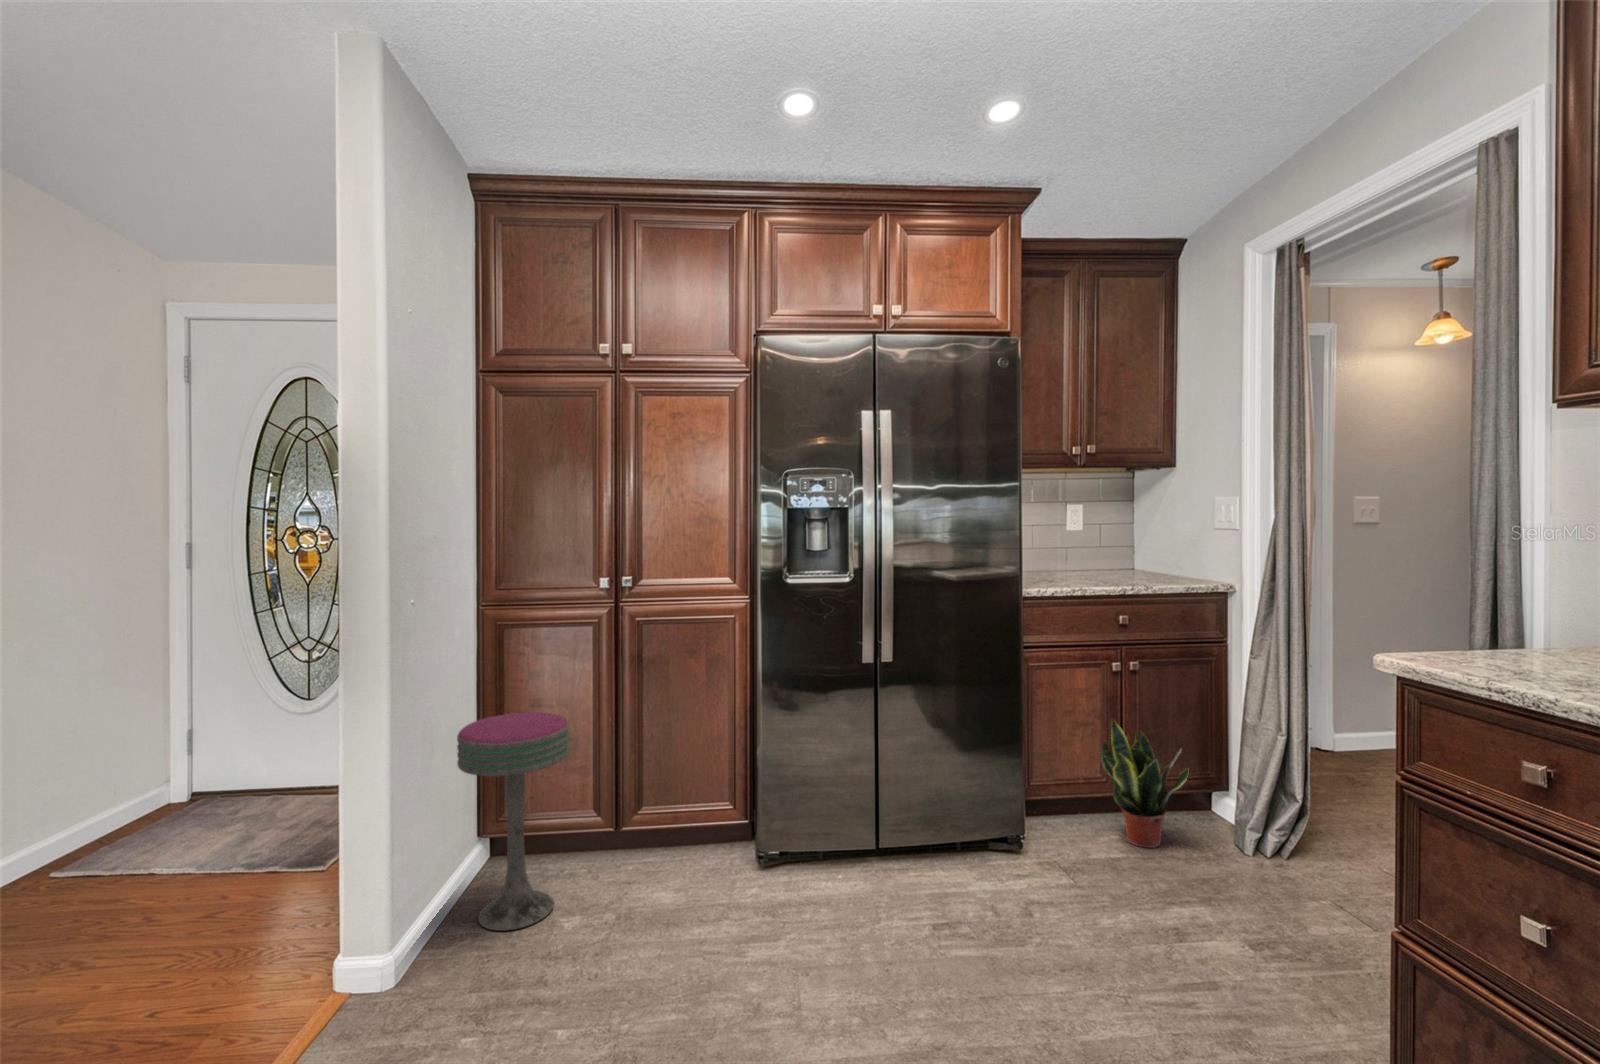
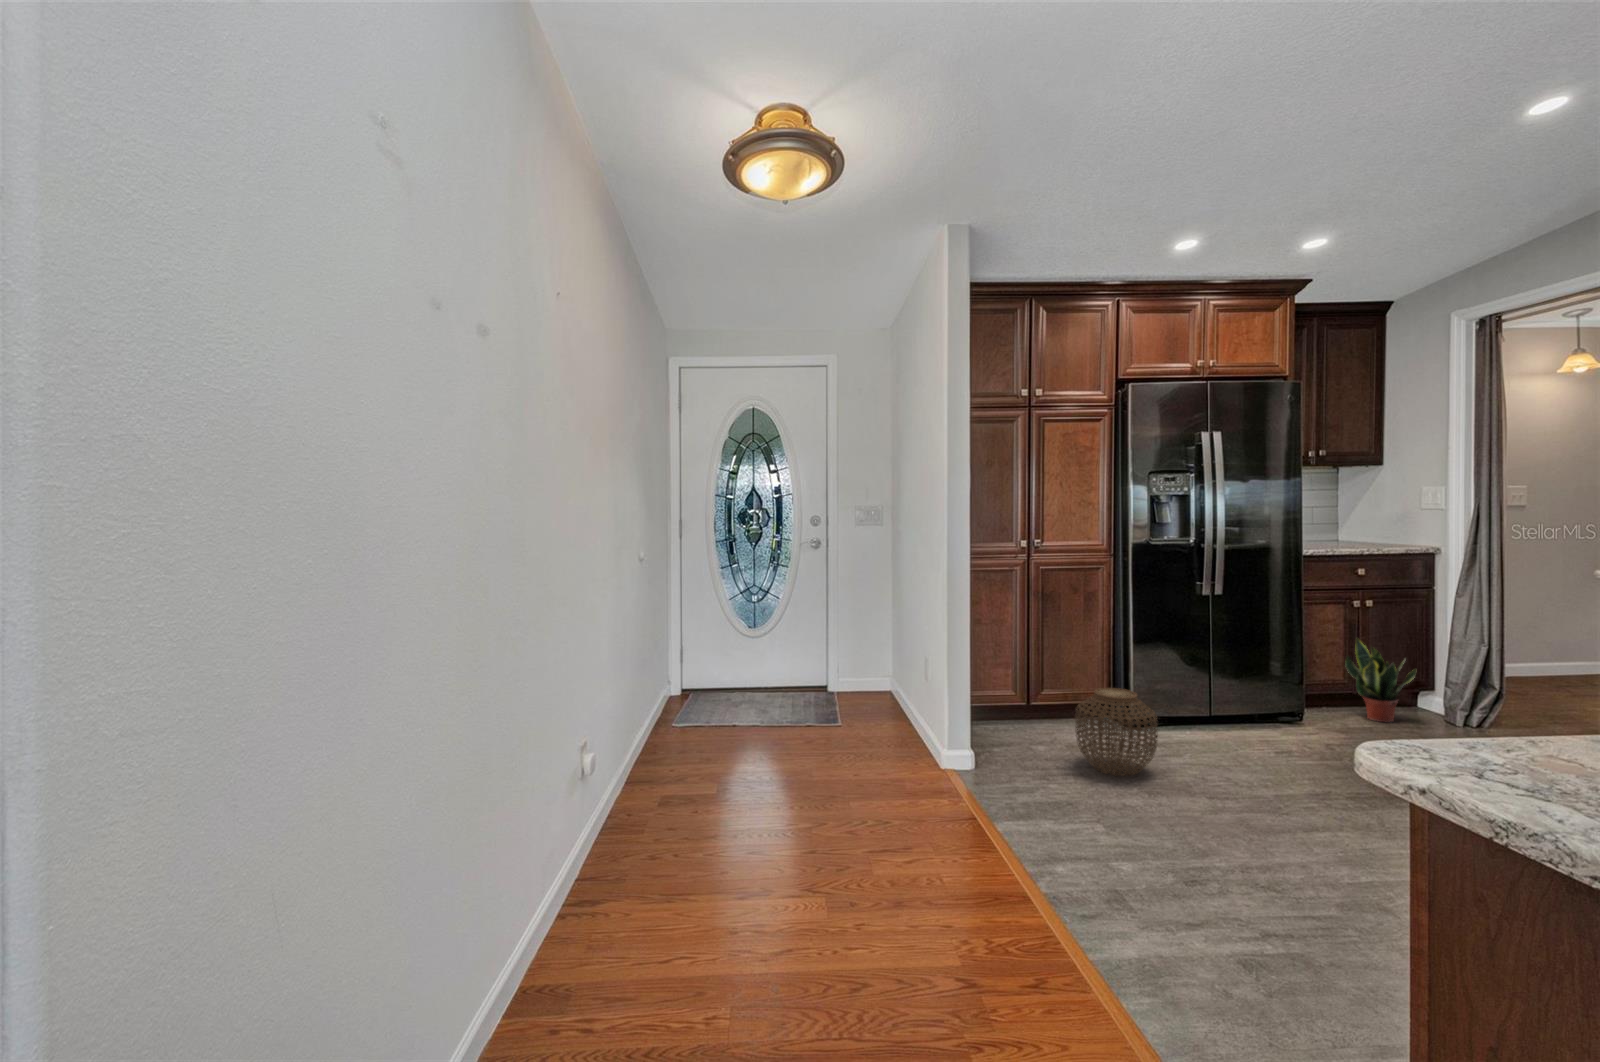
bar stool: present [457,712,569,931] -> none [971,624,1037,751]
woven basket: none [553,835,685,1002] -> present [1076,688,1158,776]

